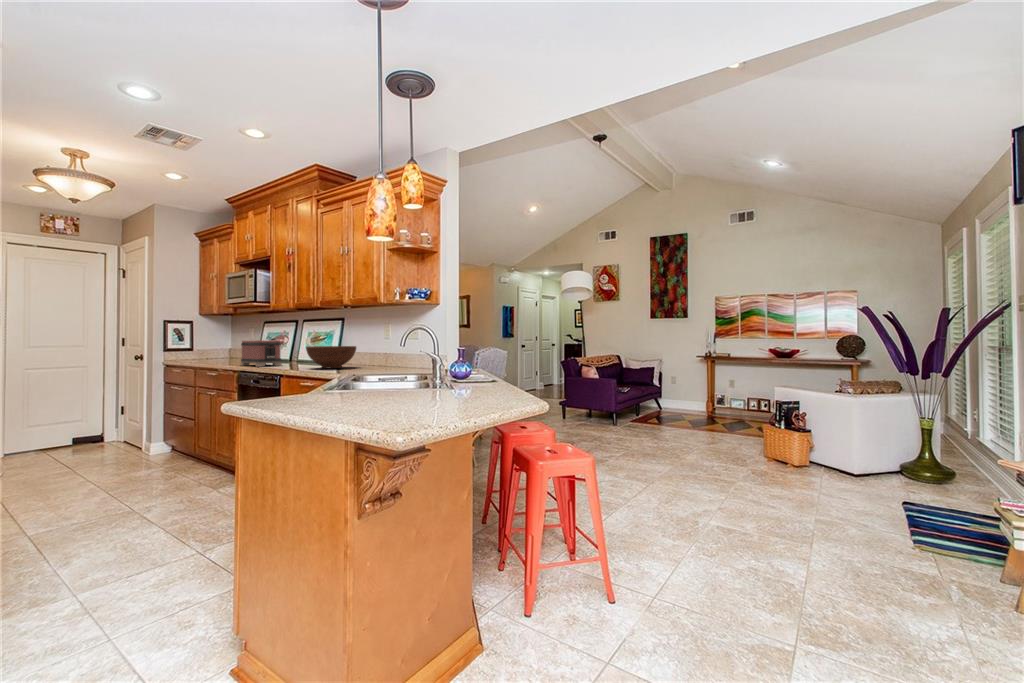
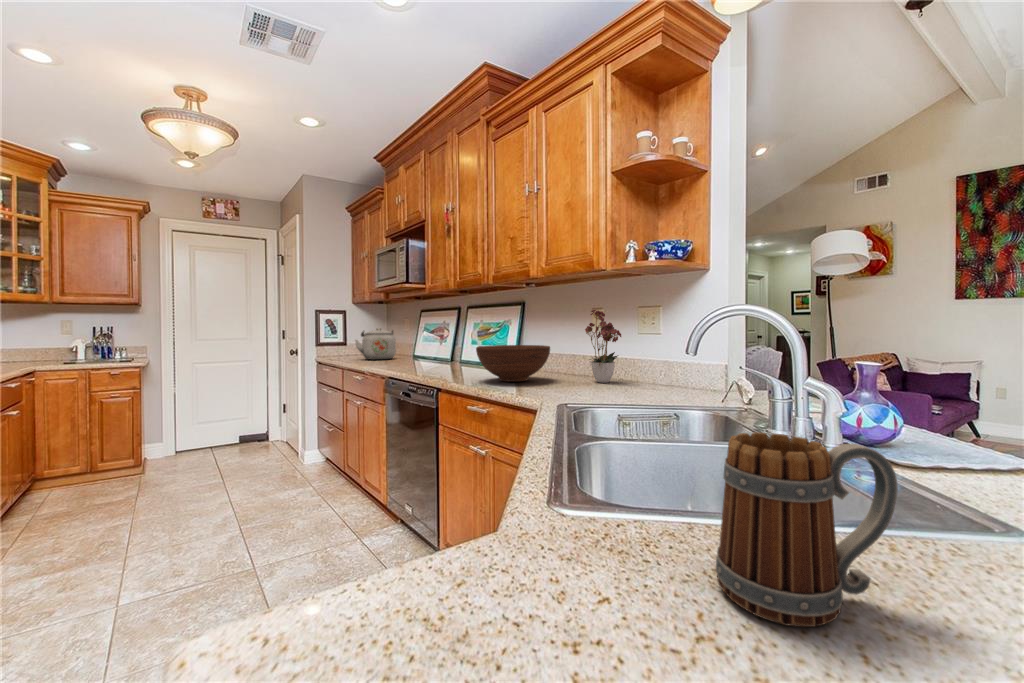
flower arrangement: none [377,322,400,368] -> present [585,310,621,383]
kettle: none [204,336,242,361] -> present [355,328,396,360]
toaster: present [240,340,282,367] -> none [390,335,442,373]
mug: none [351,356,390,394] -> present [716,433,898,627]

